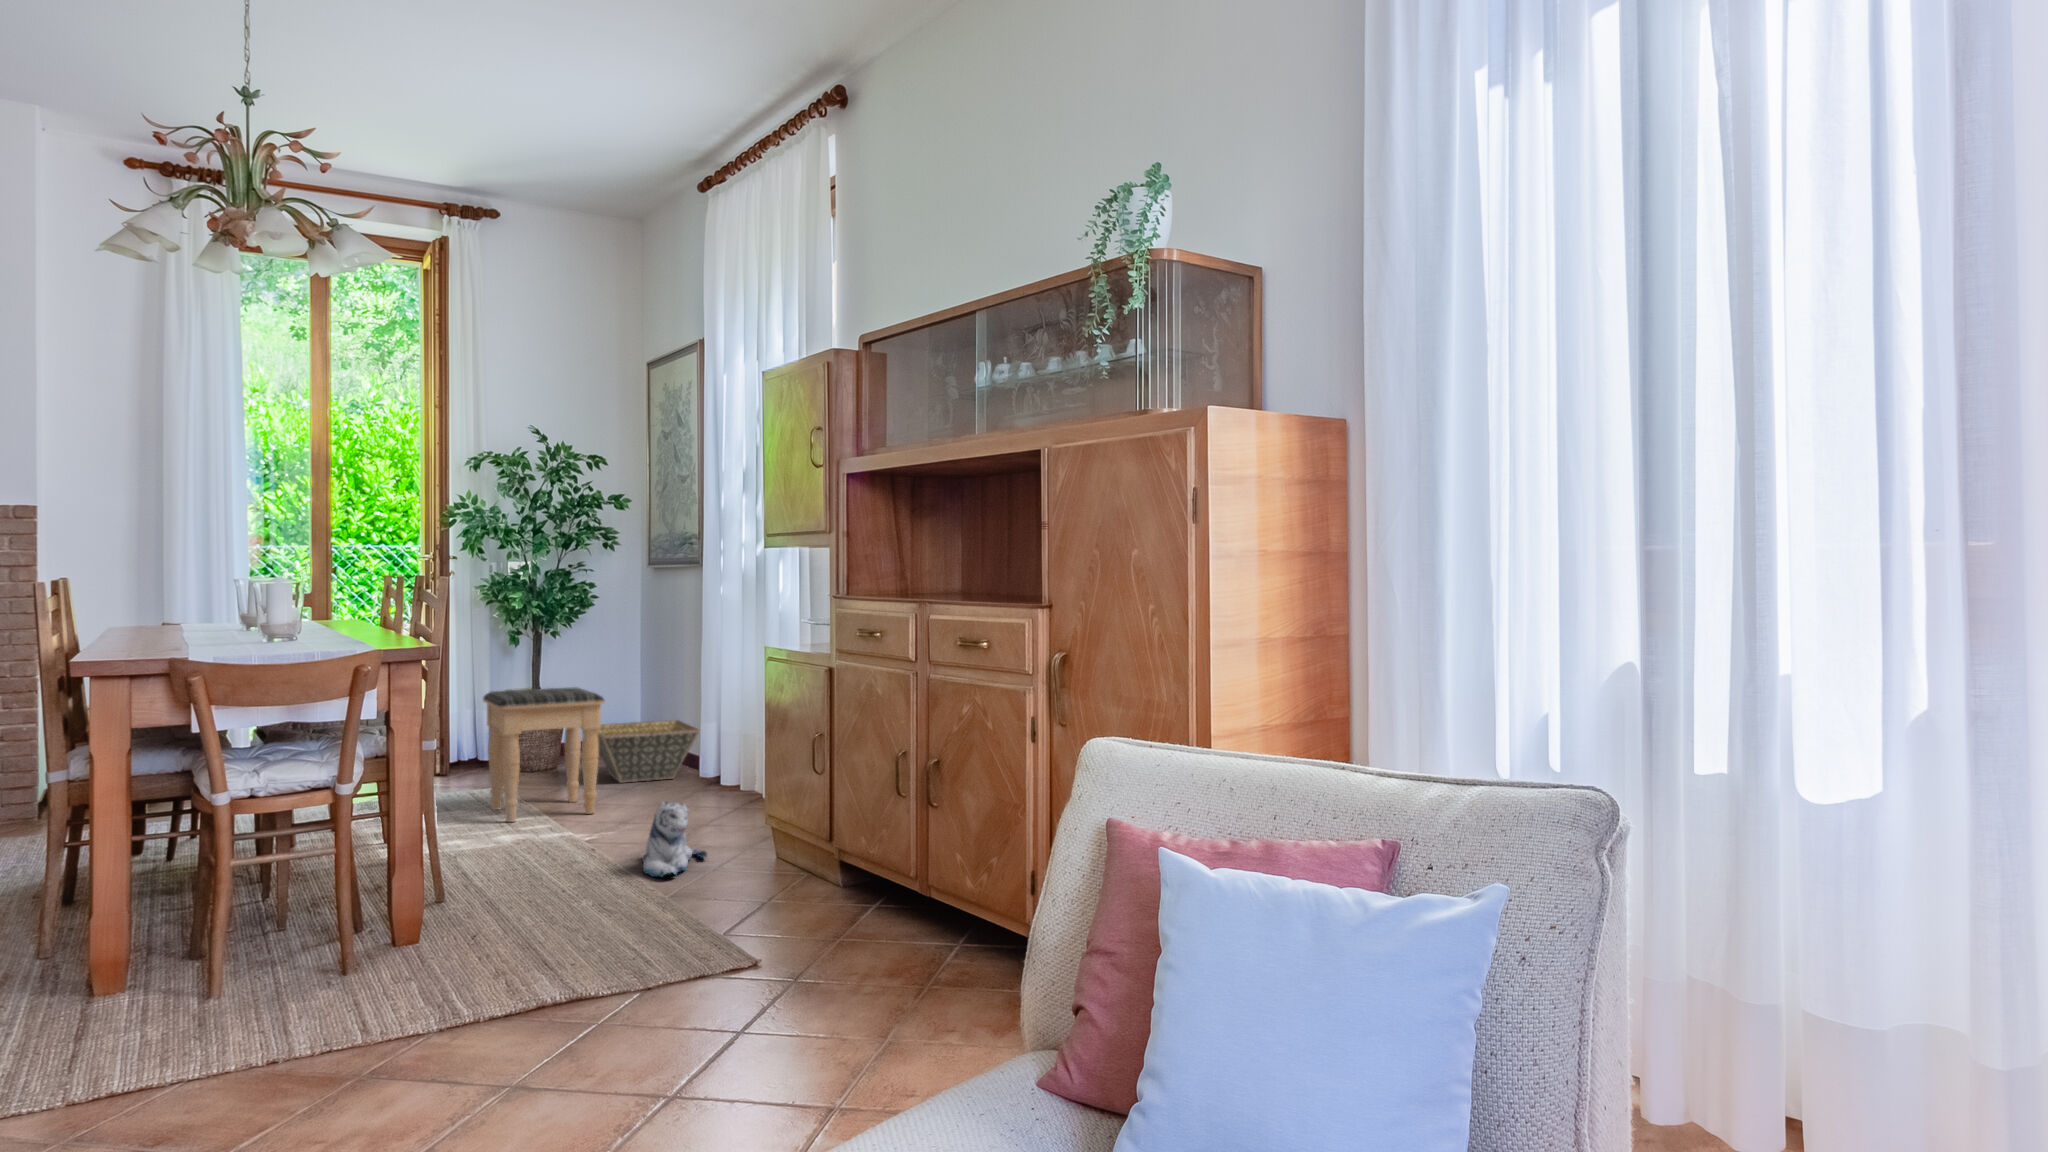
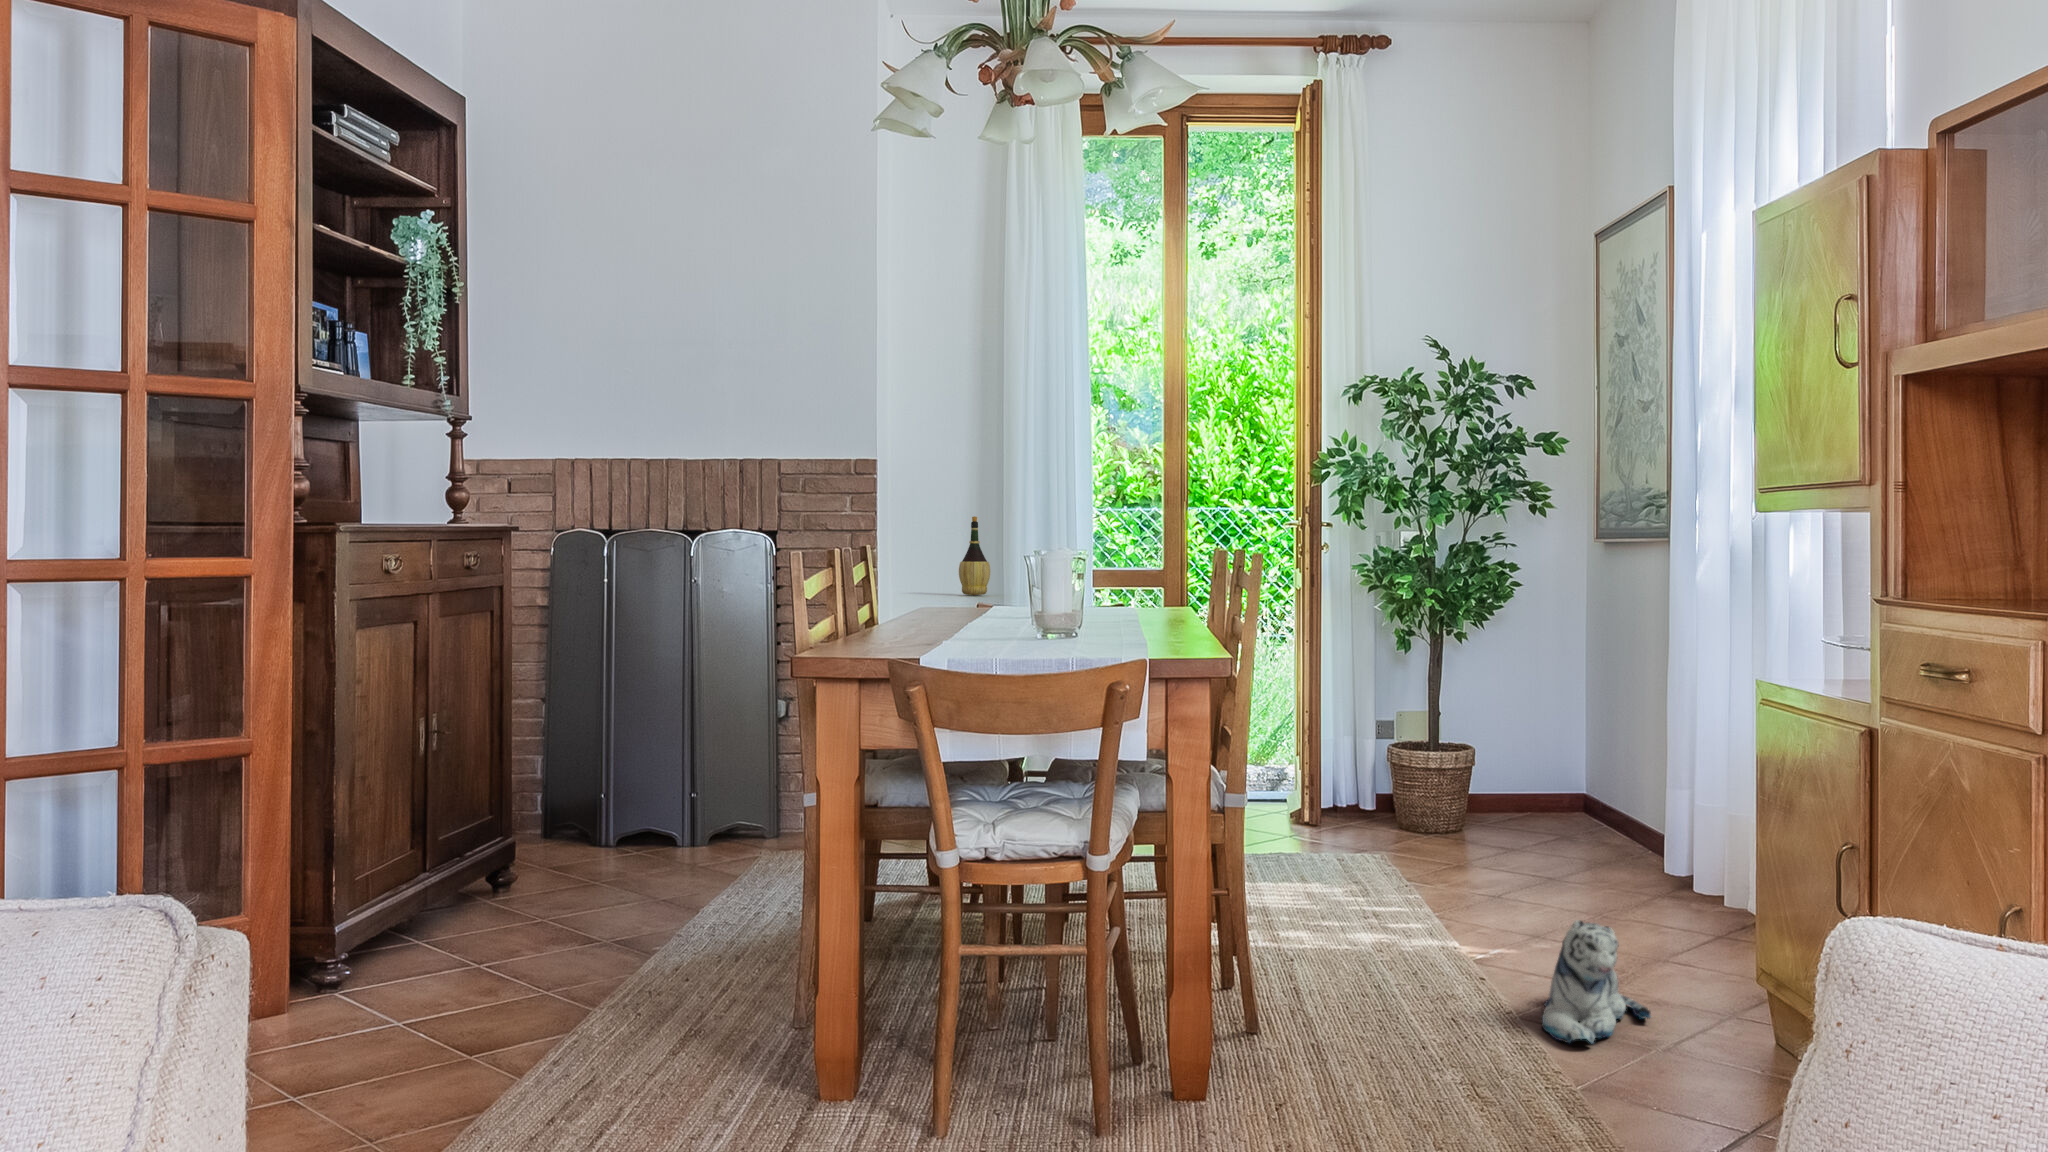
wine bottle: none [116,548,149,614] -> present [959,516,990,595]
footstool: present [483,687,605,822] -> none [1344,718,1509,912]
basket: present [597,720,699,783] -> none [1497,773,1667,868]

